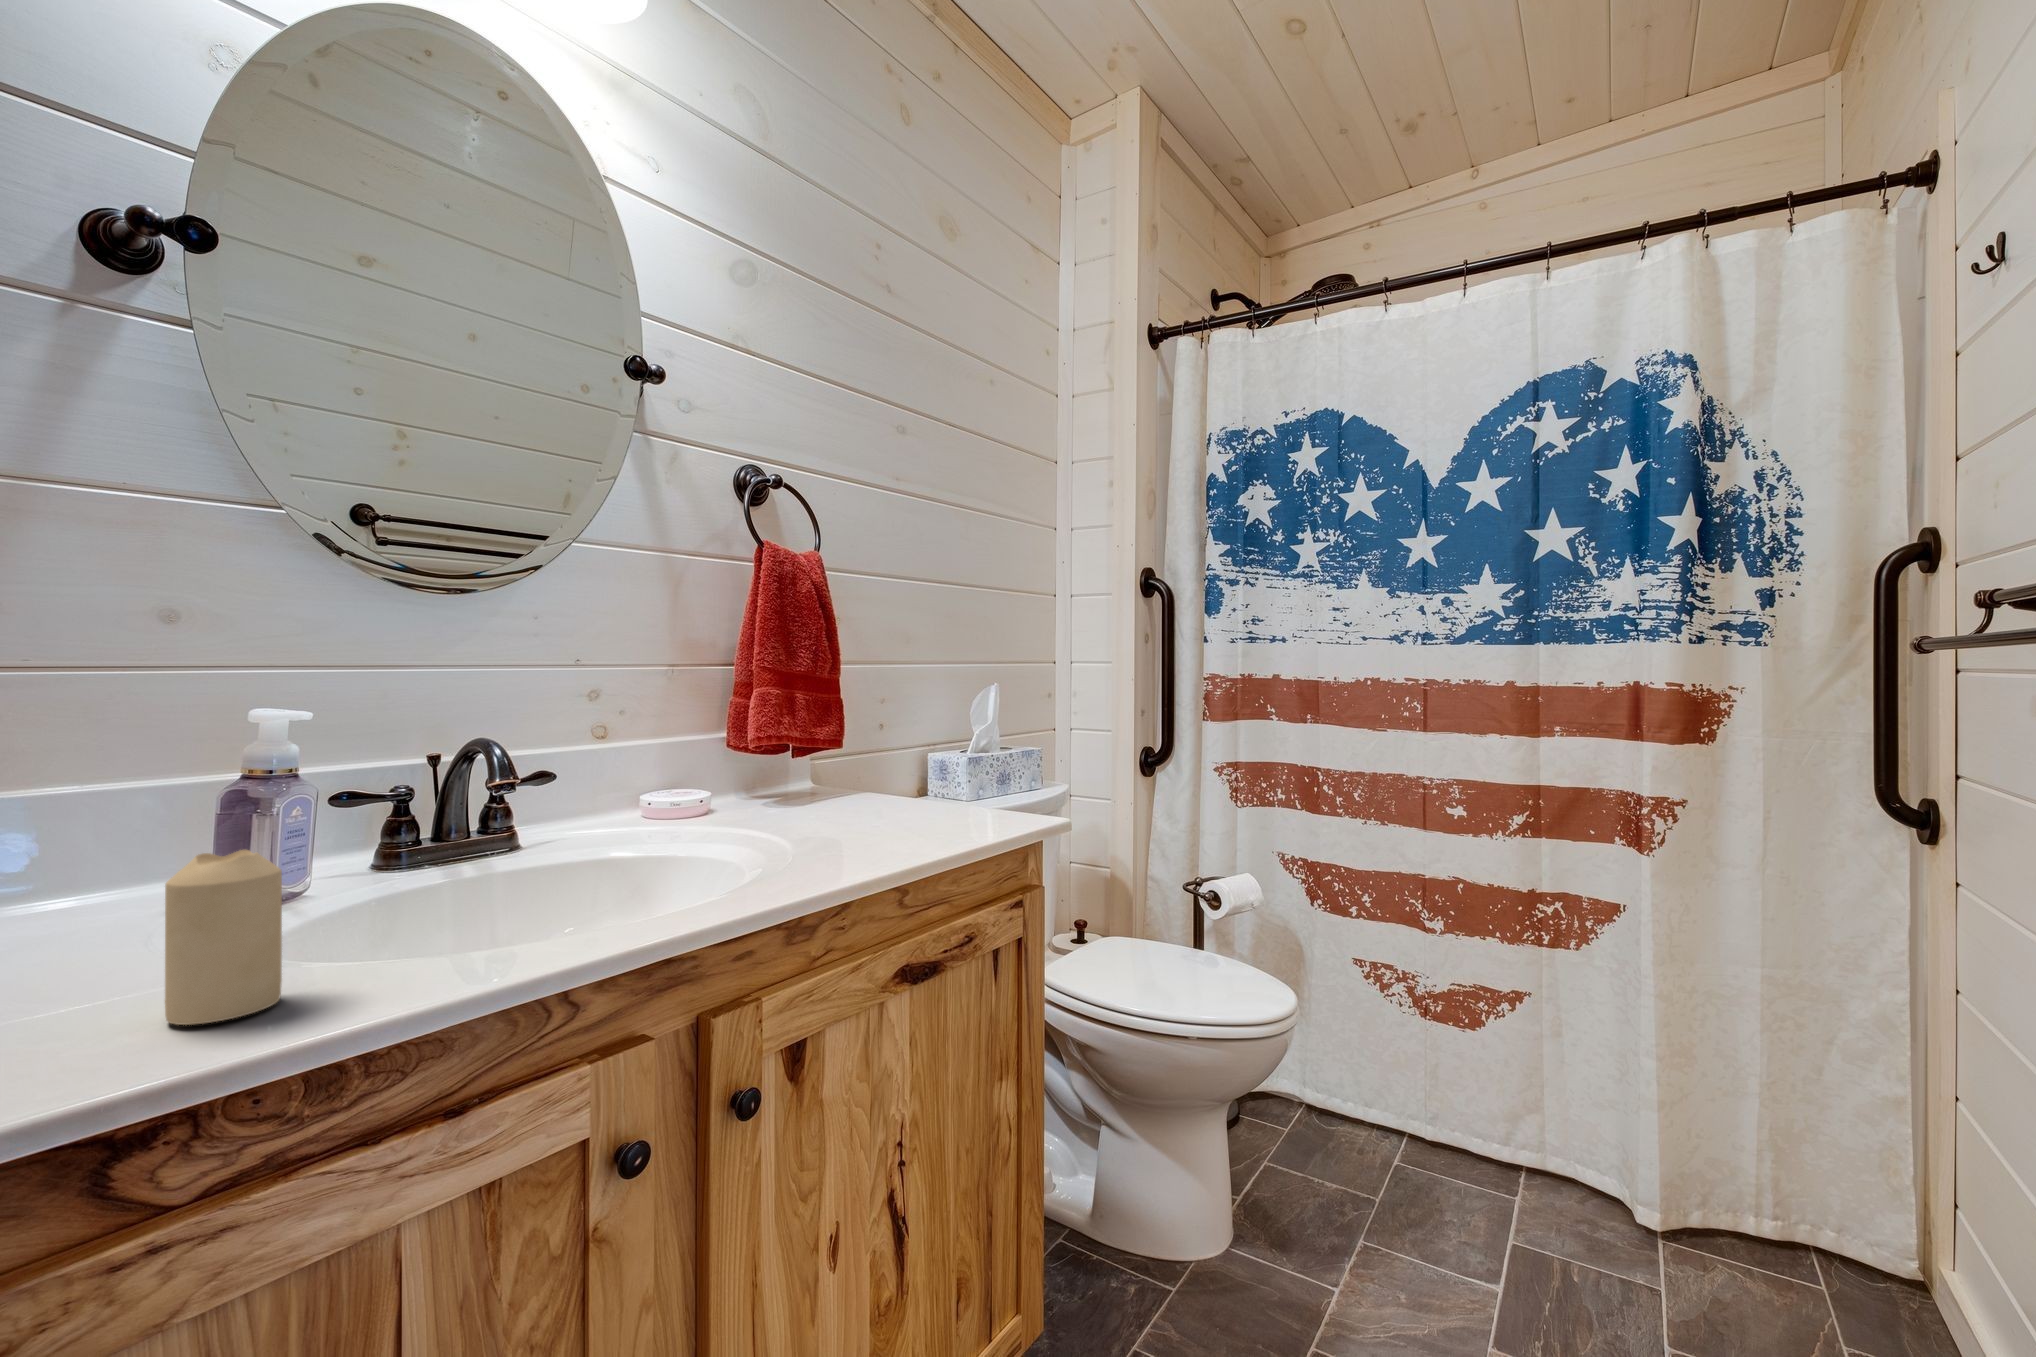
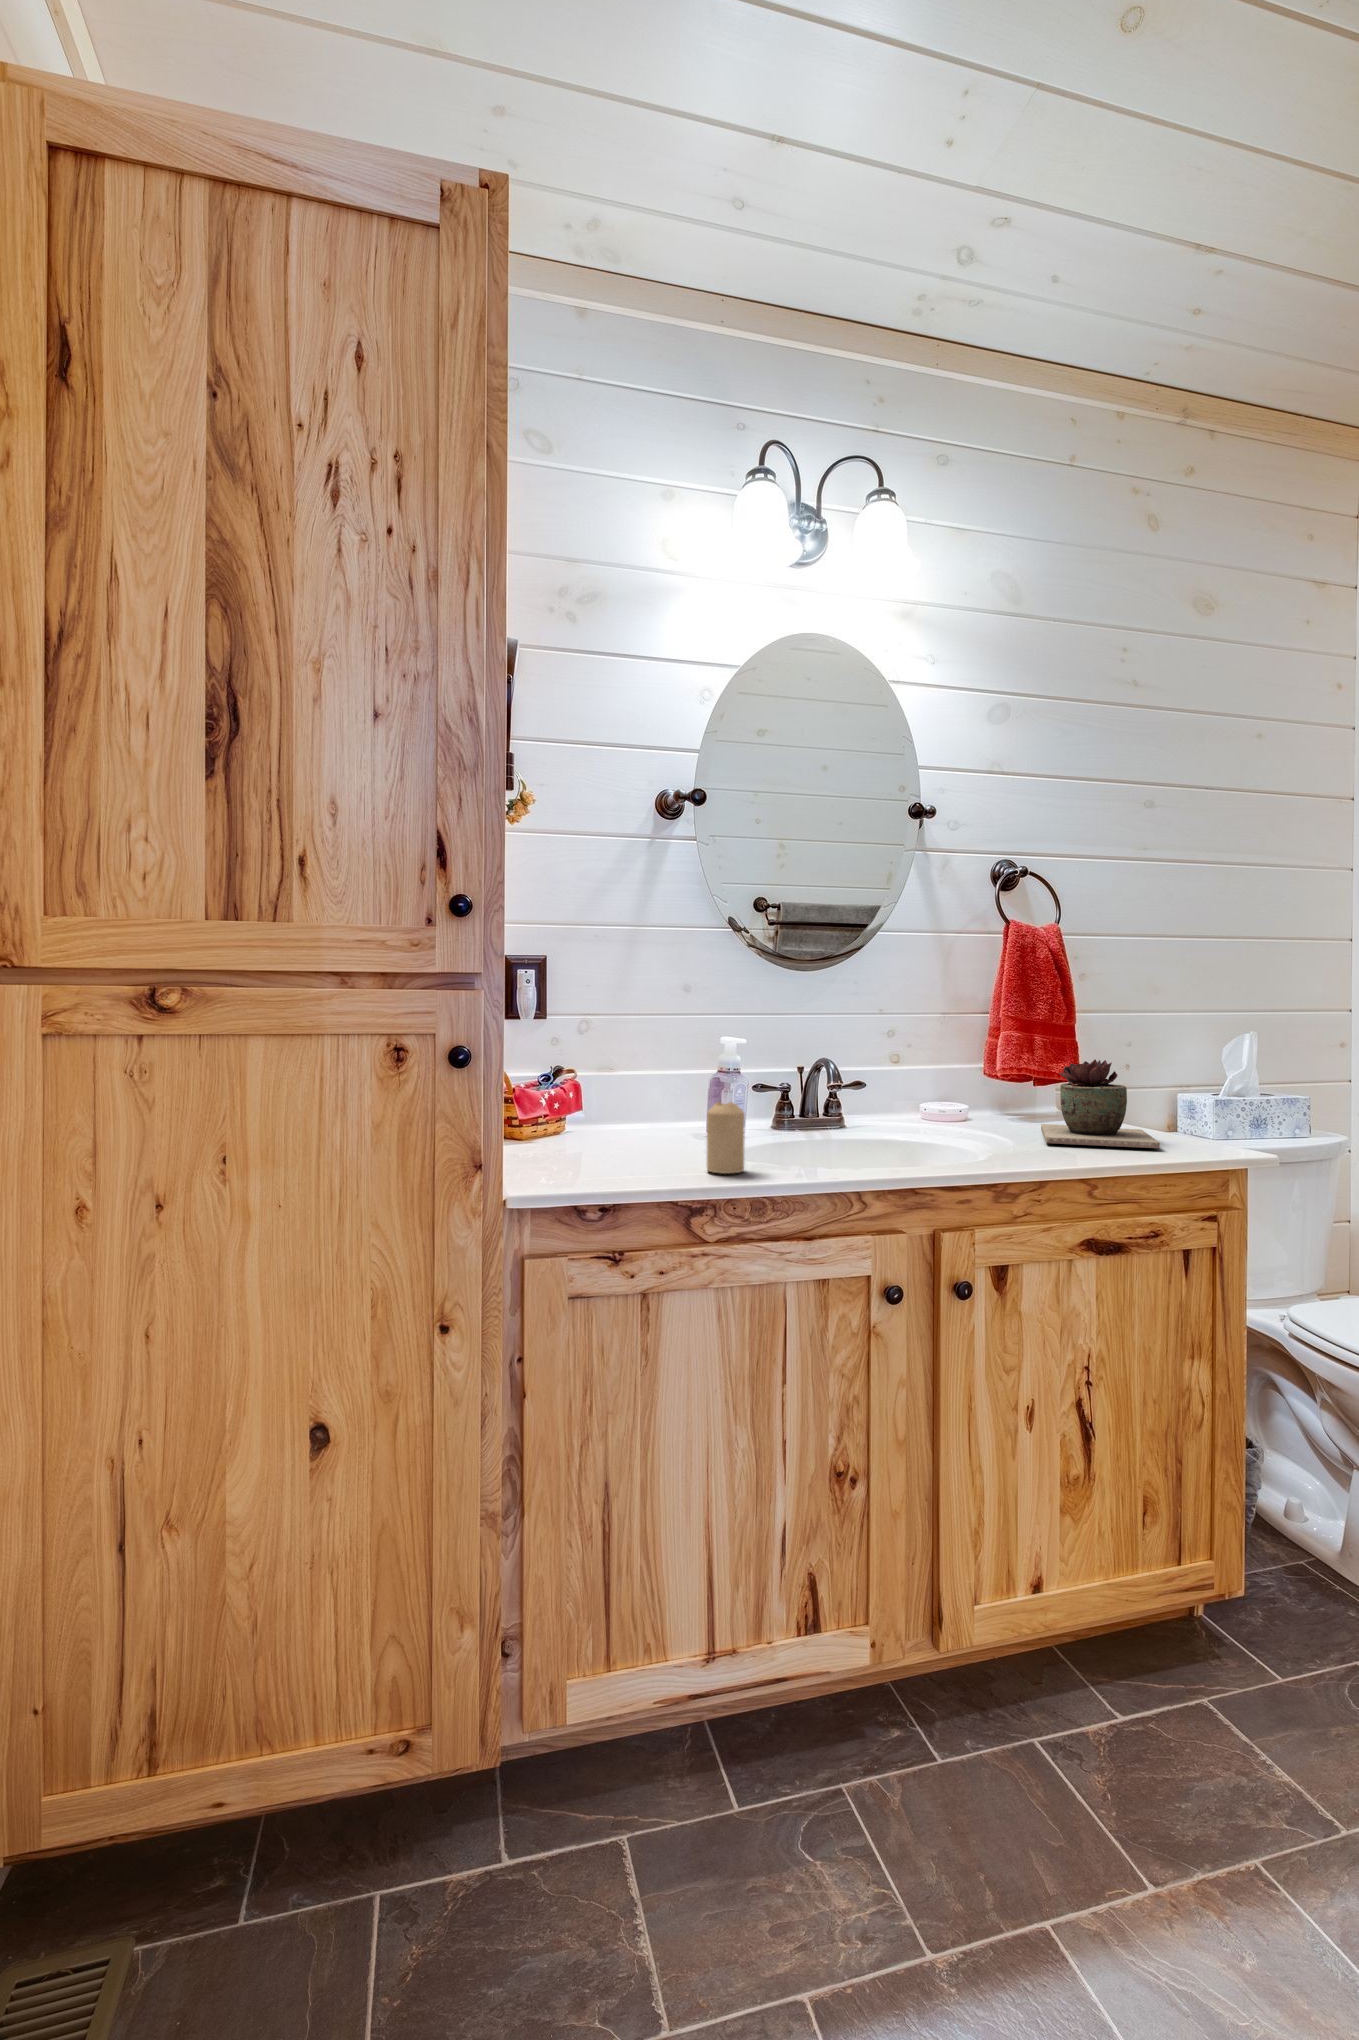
succulent plant: none [809,721,964,838] -> present [1041,1060,1160,1148]

